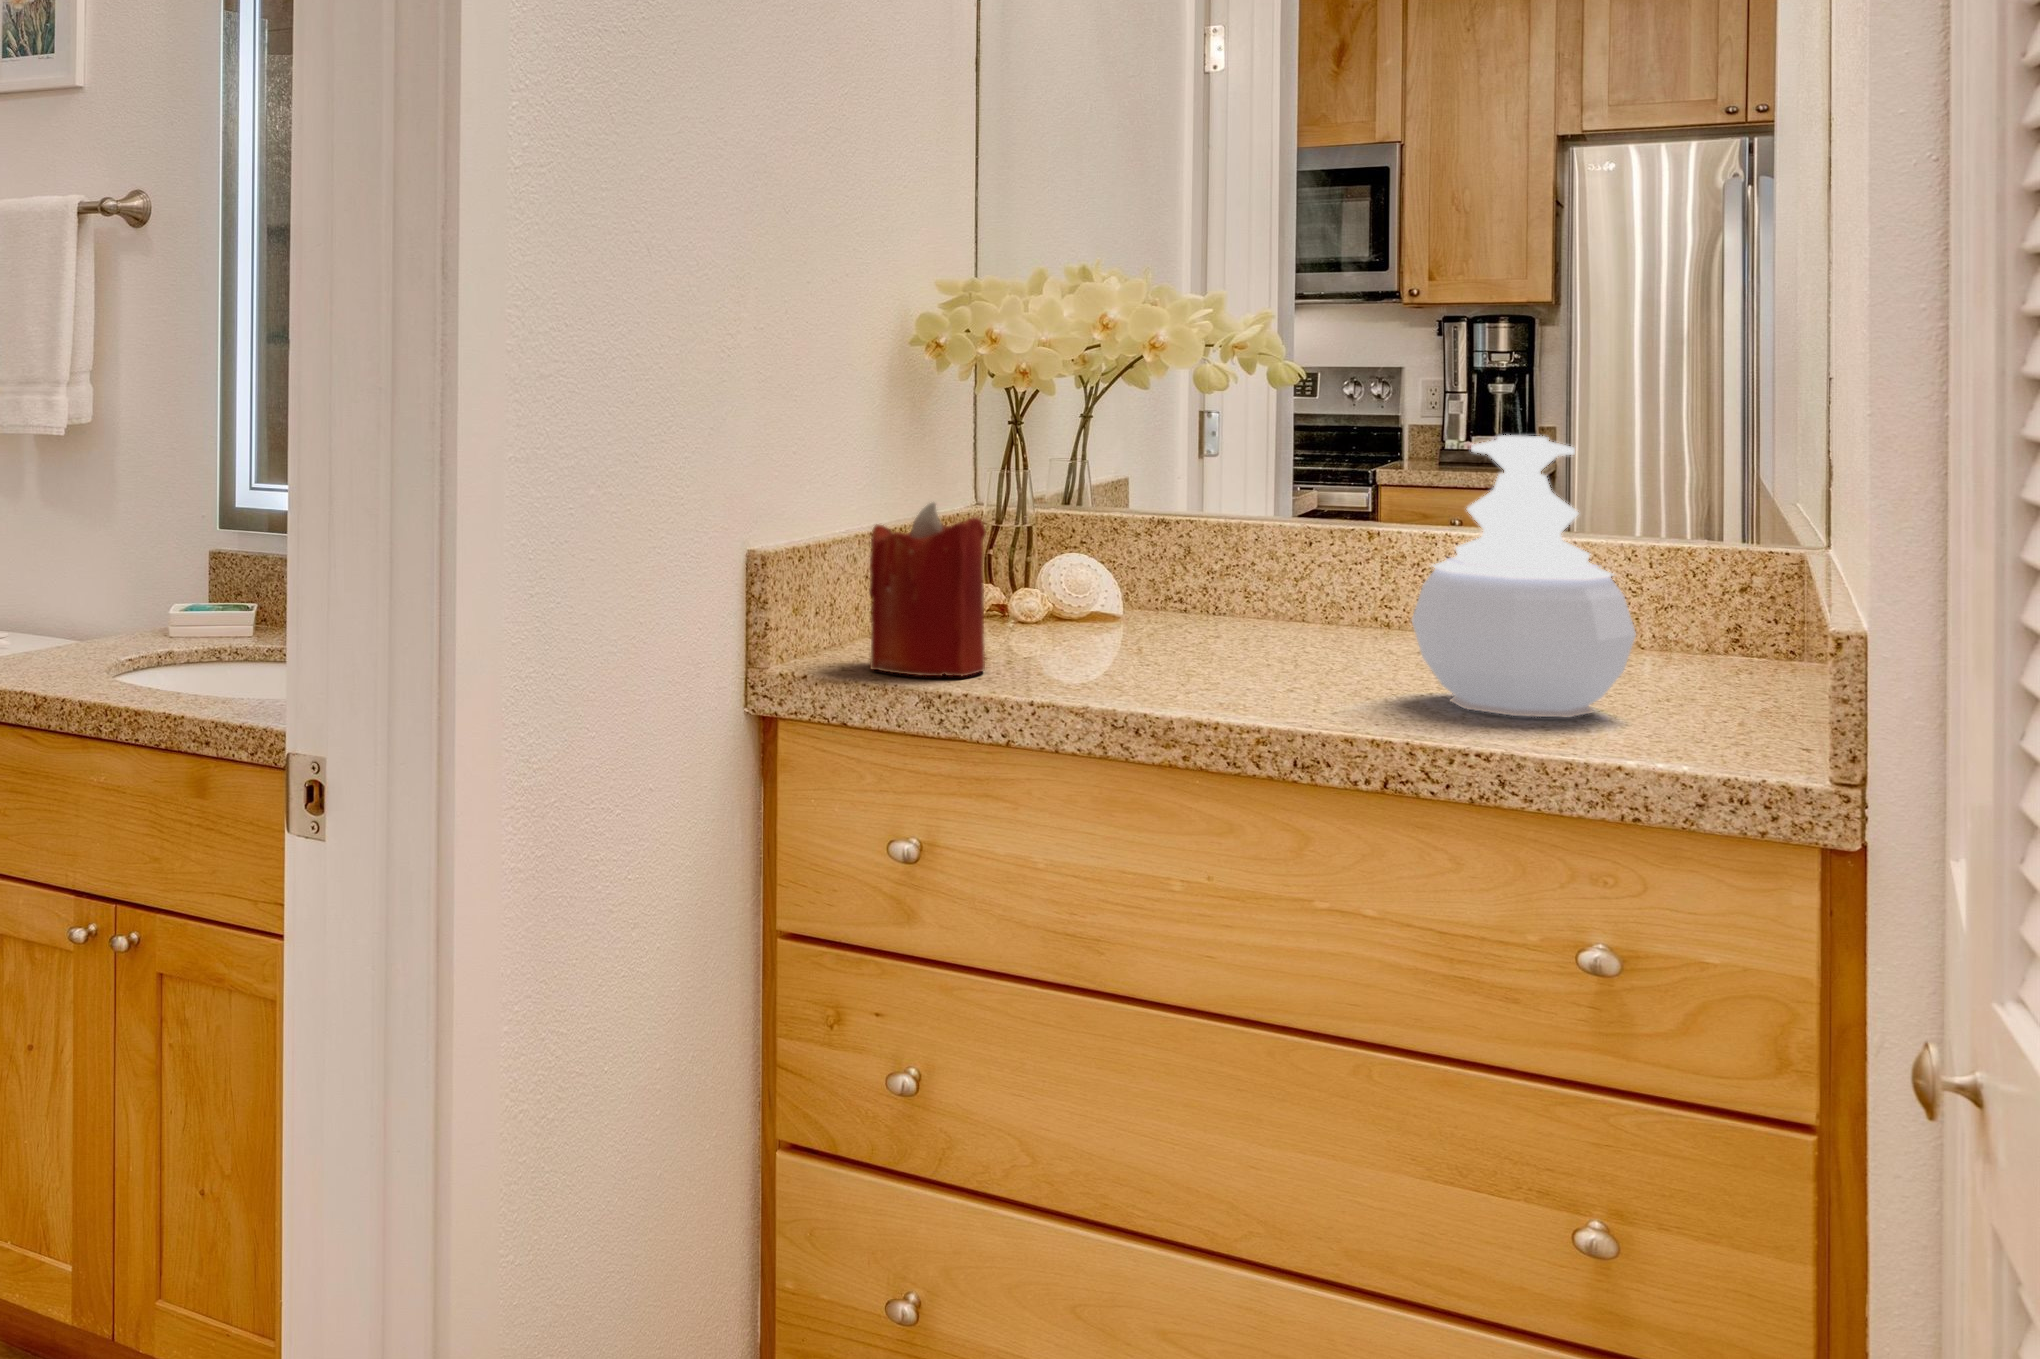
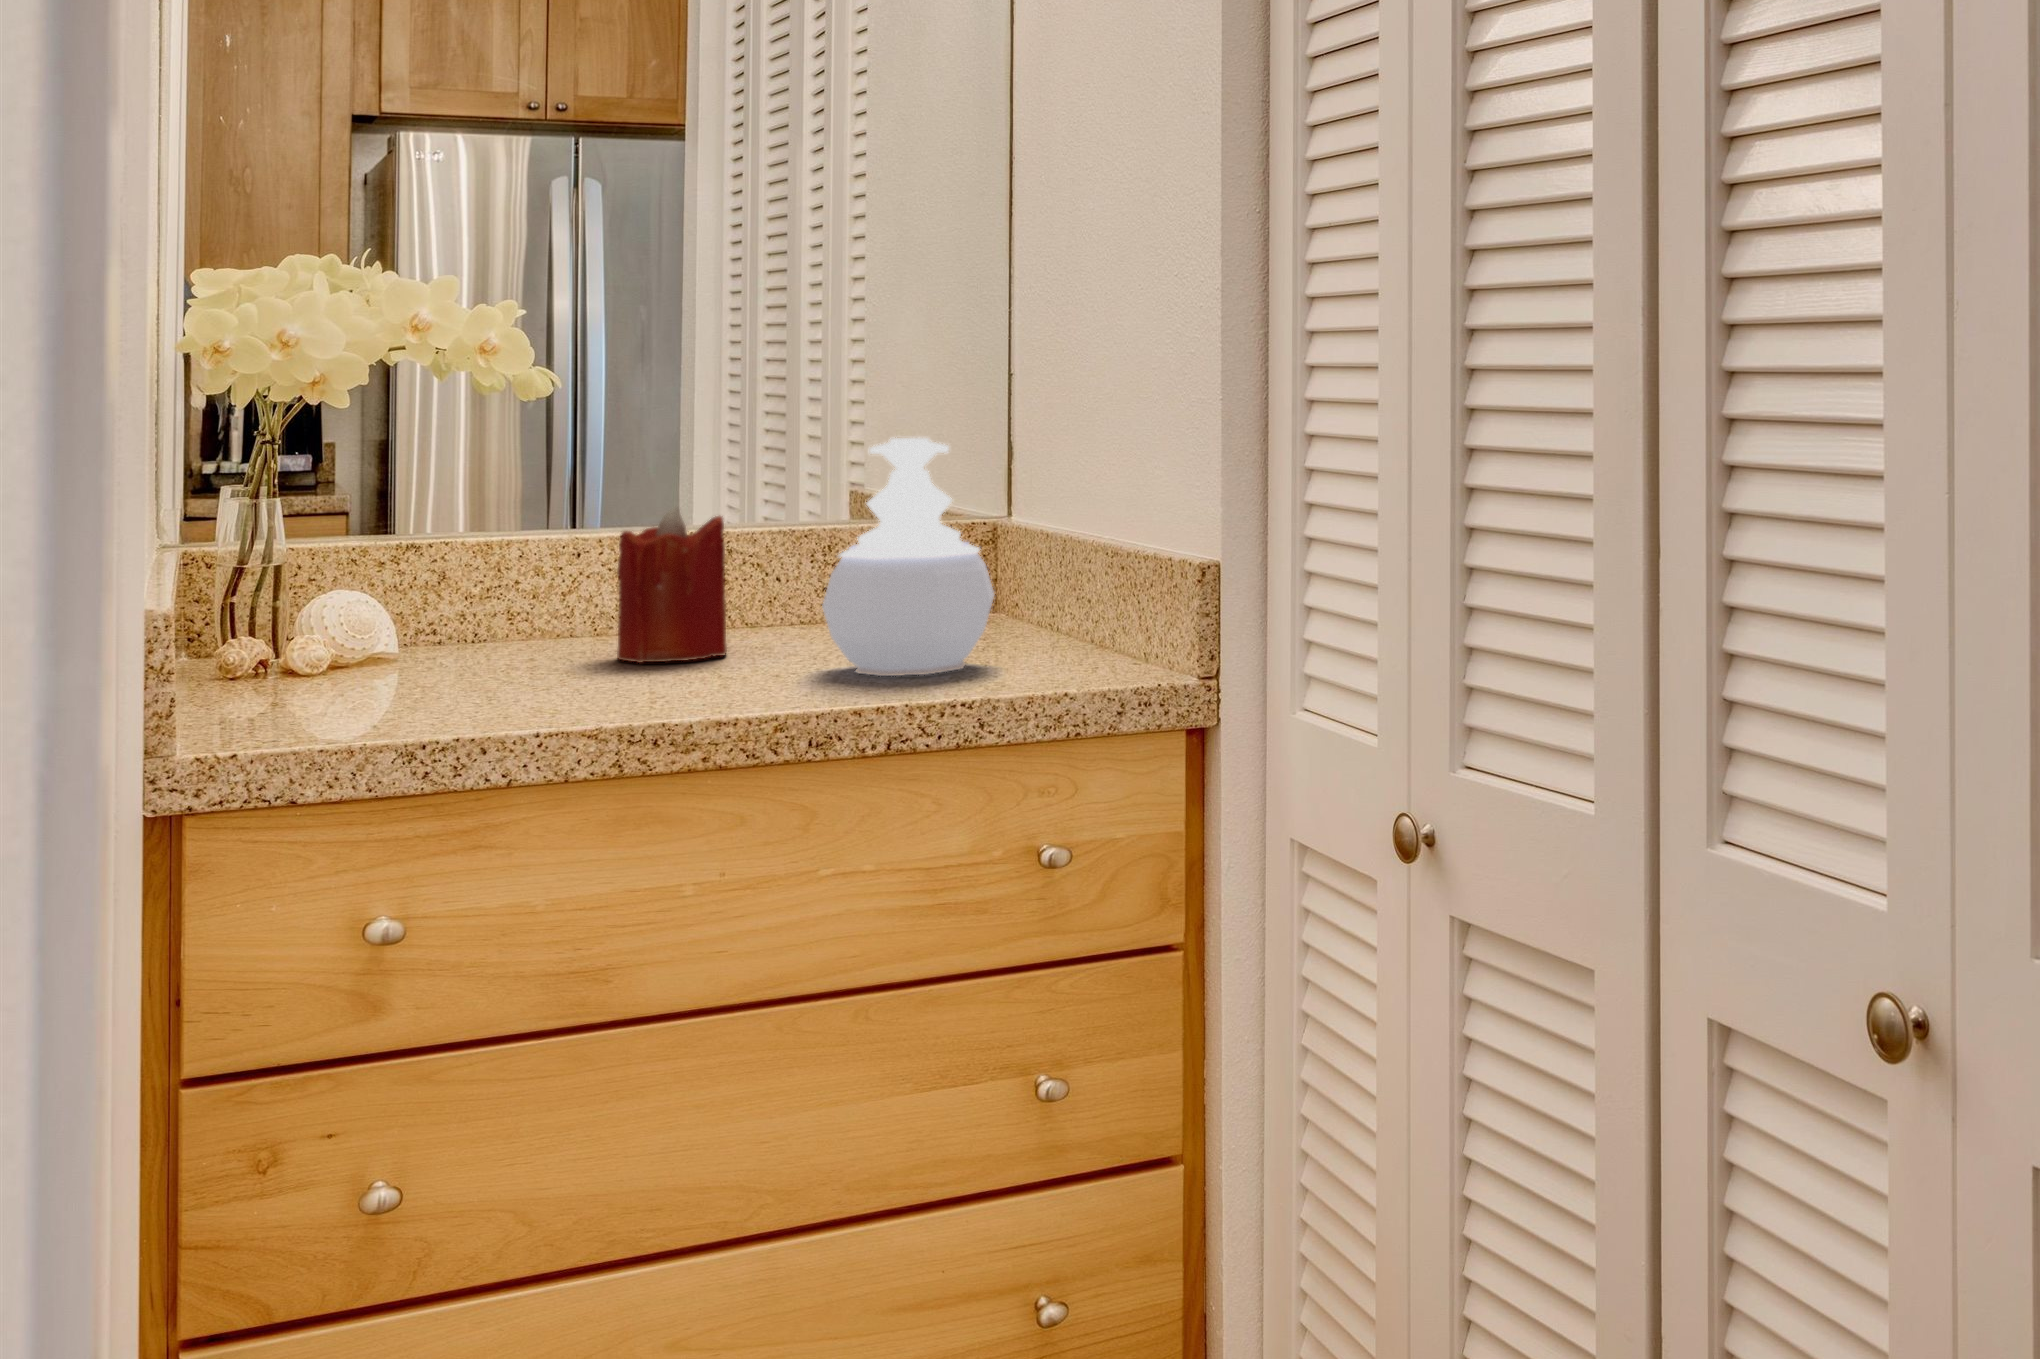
candle: present [869,503,986,676] -> present [617,506,727,663]

